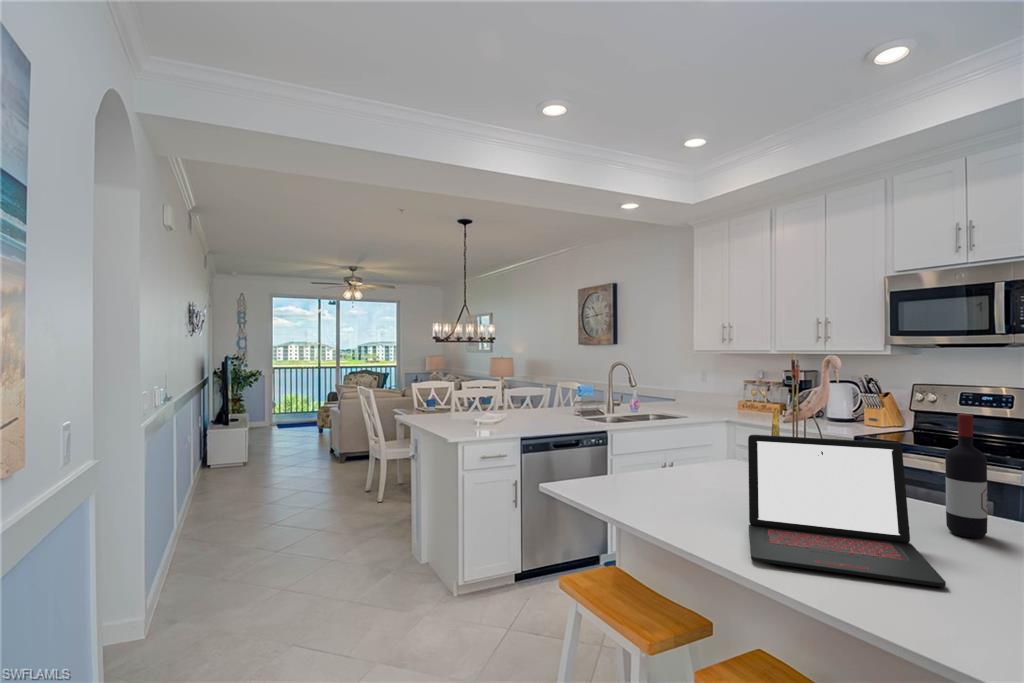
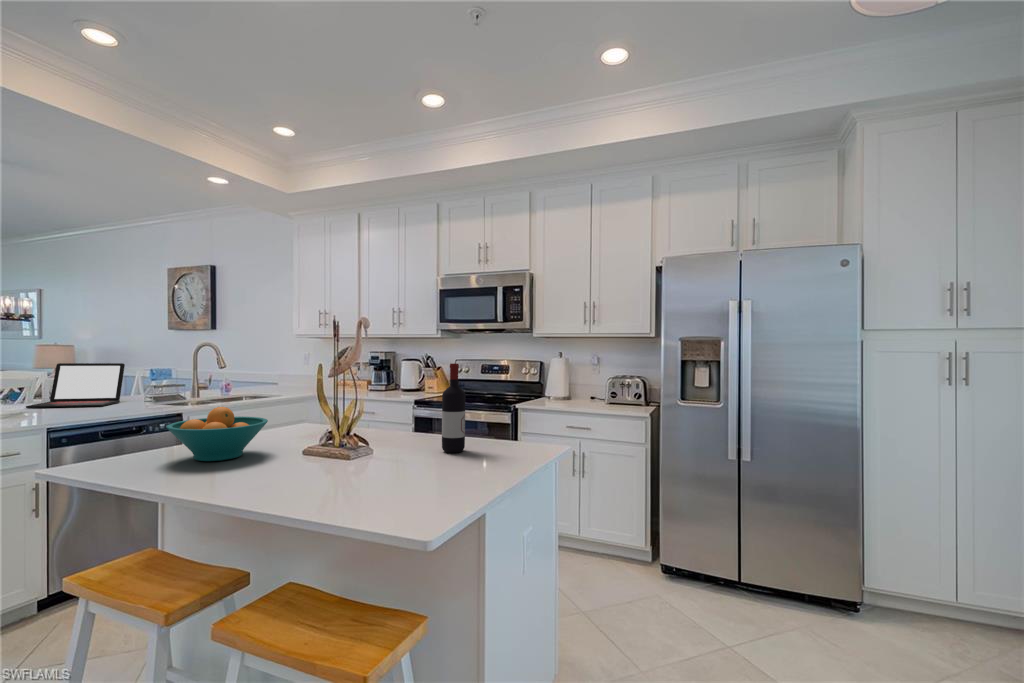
laptop: present [748,435,946,587] -> present [26,363,125,408]
fruit bowl: none [625,443,714,498] -> present [167,407,268,461]

